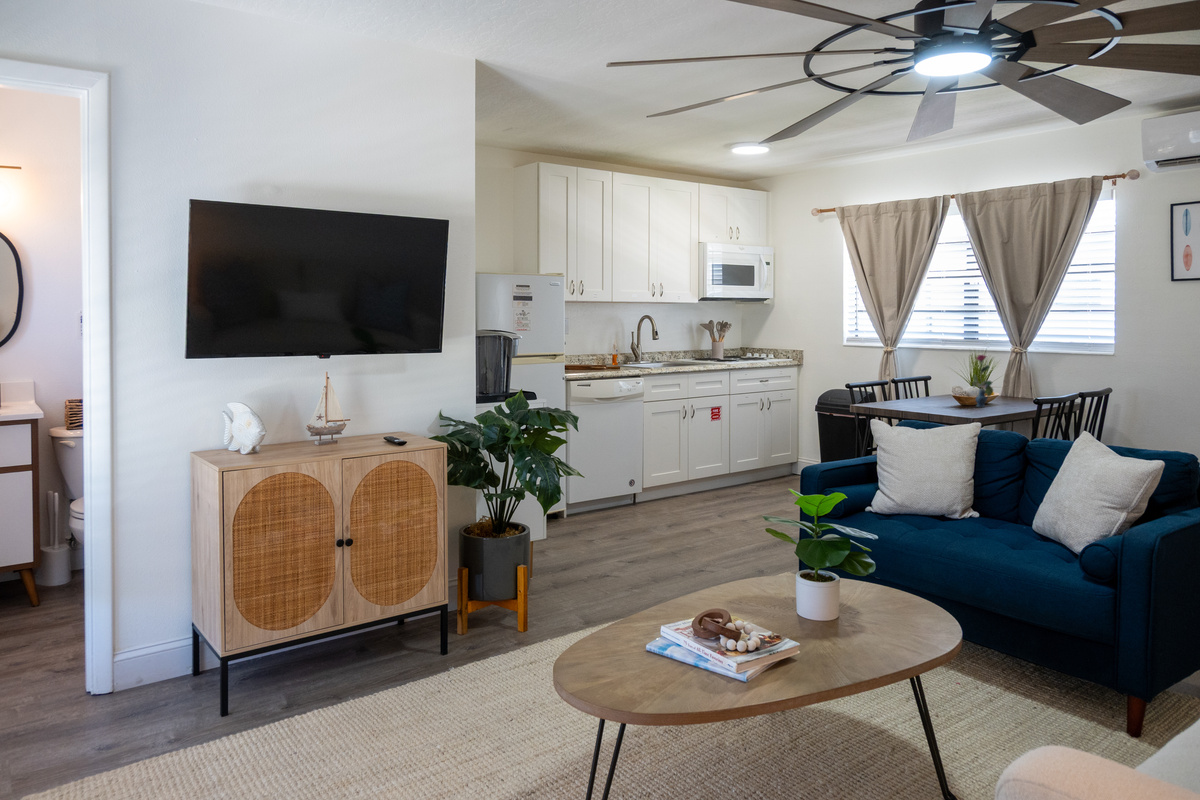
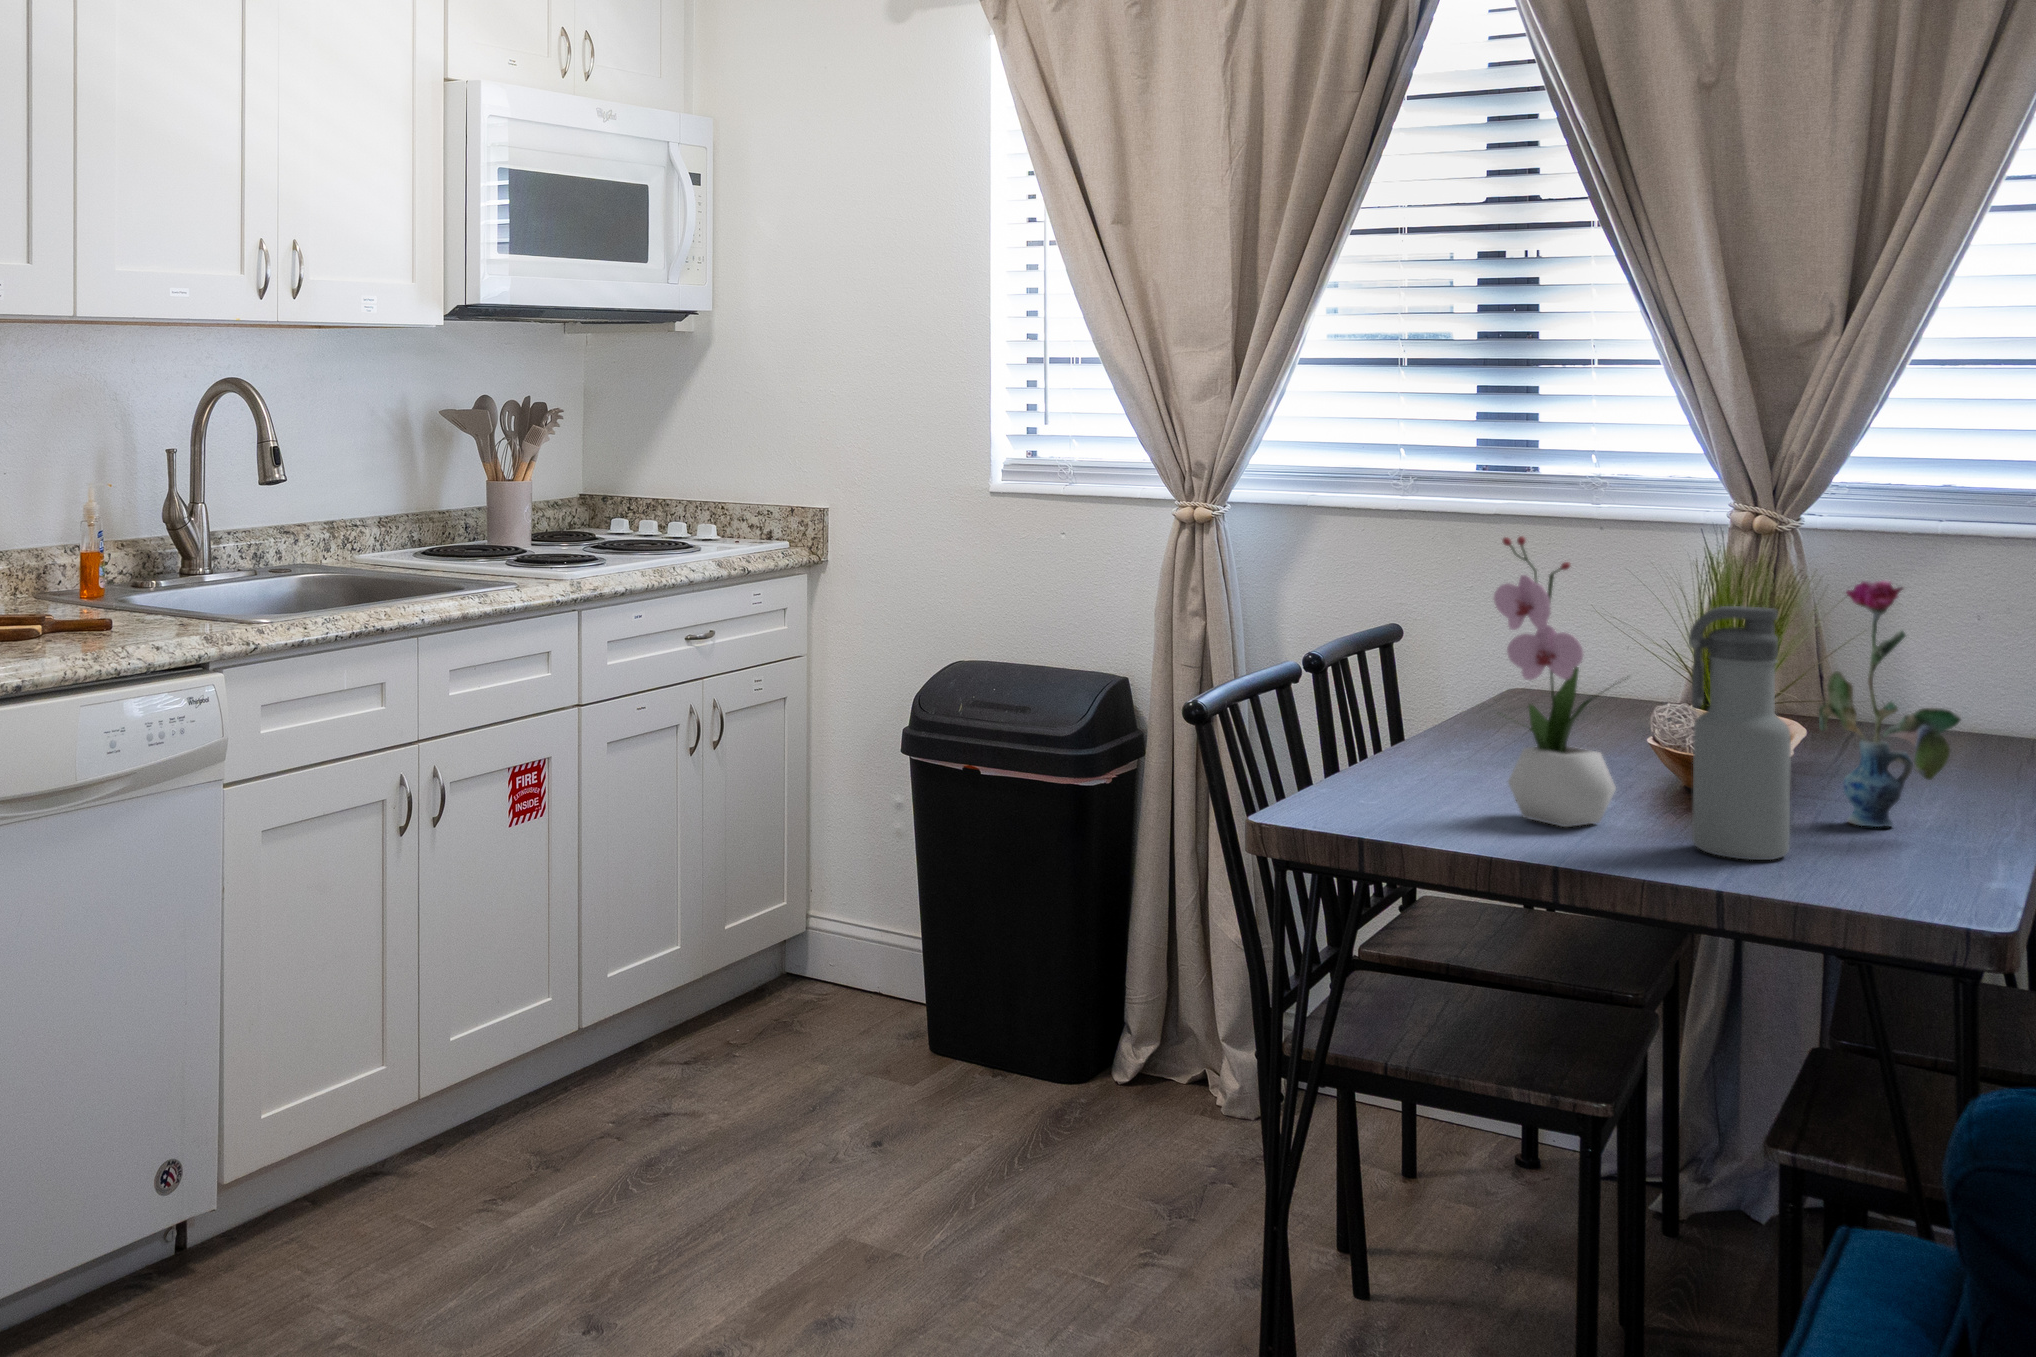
flower arrangement: none [900,346,929,406] -> present [1494,536,1626,827]
water bottle: none [931,359,951,409] -> present [1689,606,1791,860]

